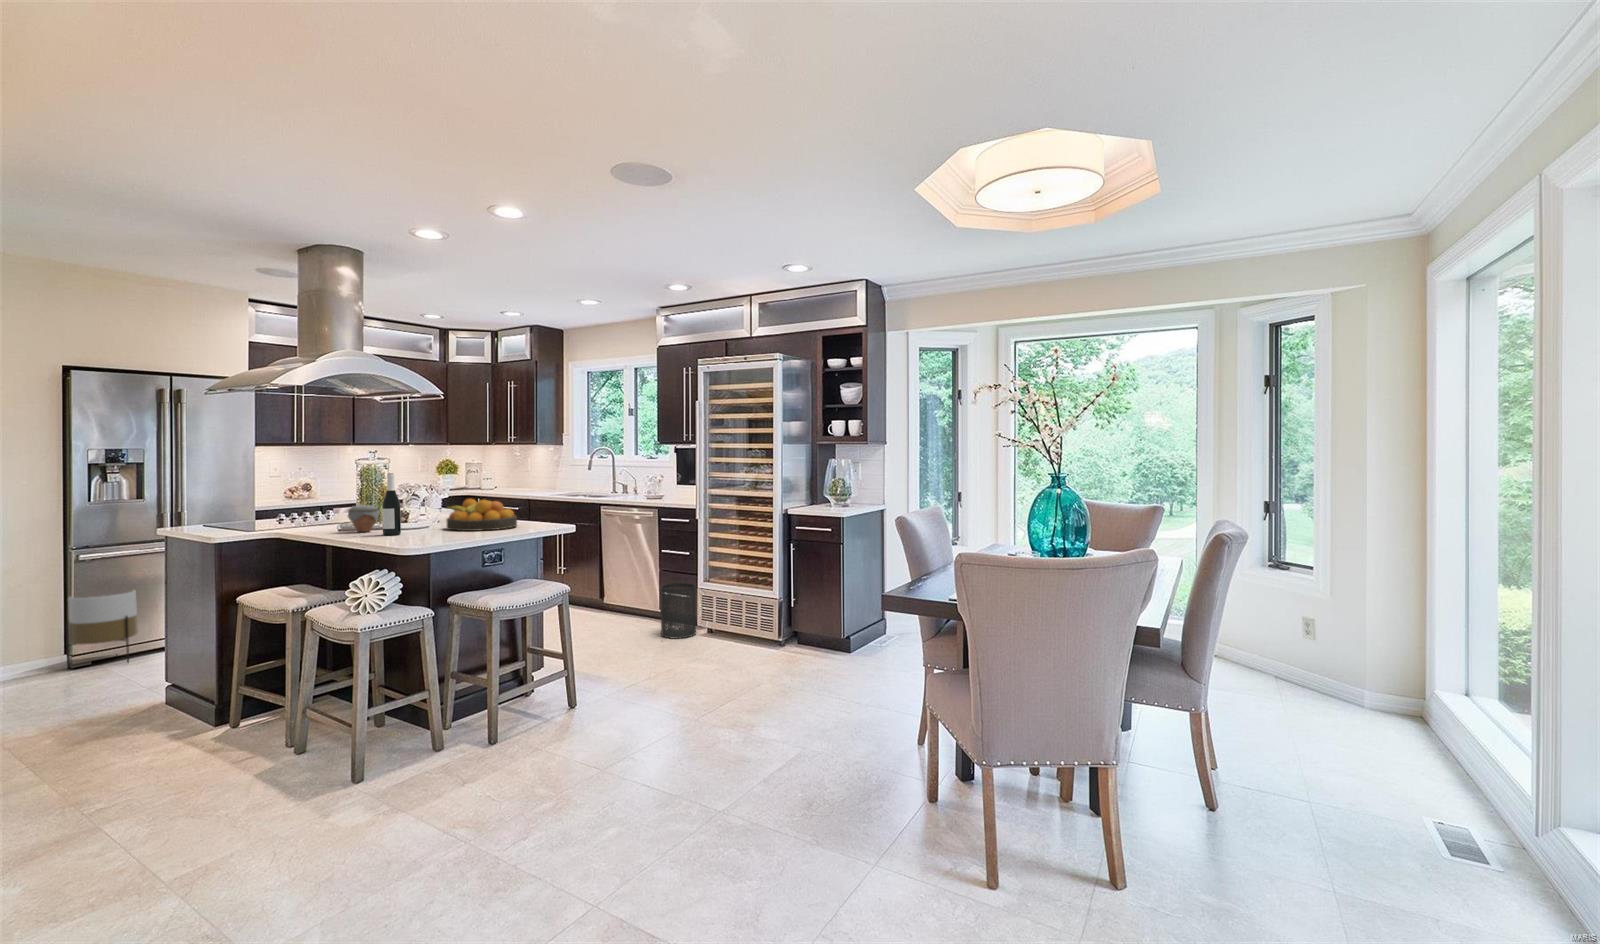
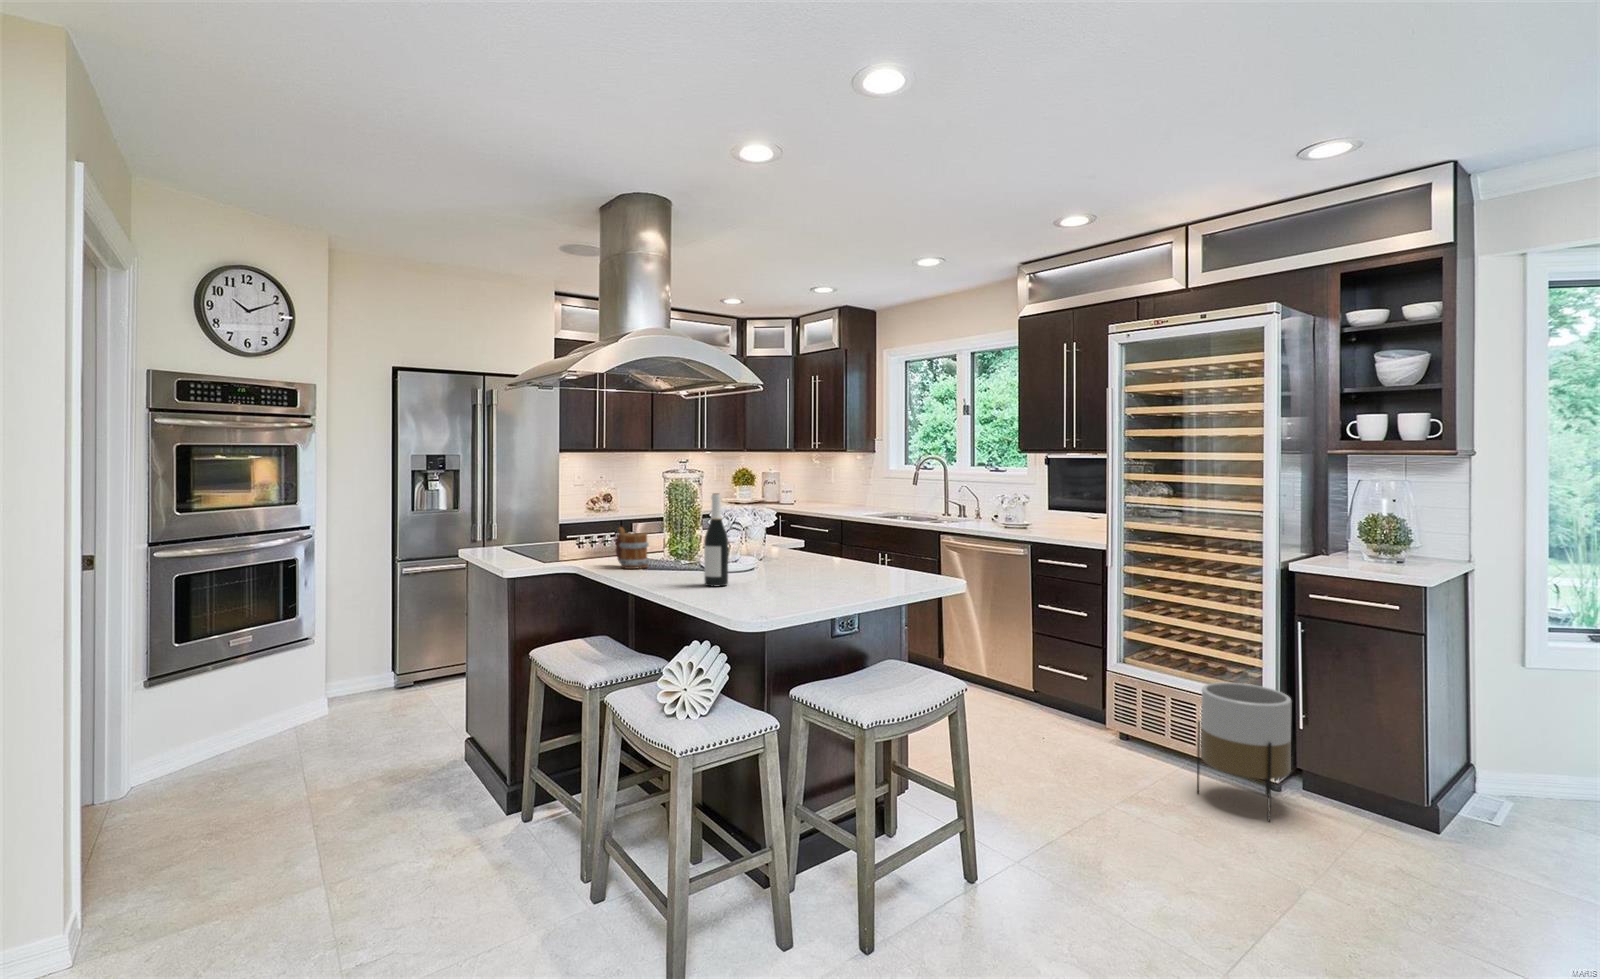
fruit bowl: present [447,499,517,531] -> none [781,531,881,583]
mug: none [315,500,344,530] -> present [615,527,649,569]
jar: present [348,505,380,532] -> none [656,537,697,576]
trash can: present [660,583,696,639] -> none [1044,657,1100,743]
planter: present [66,589,138,668] -> present [1197,682,1292,821]

